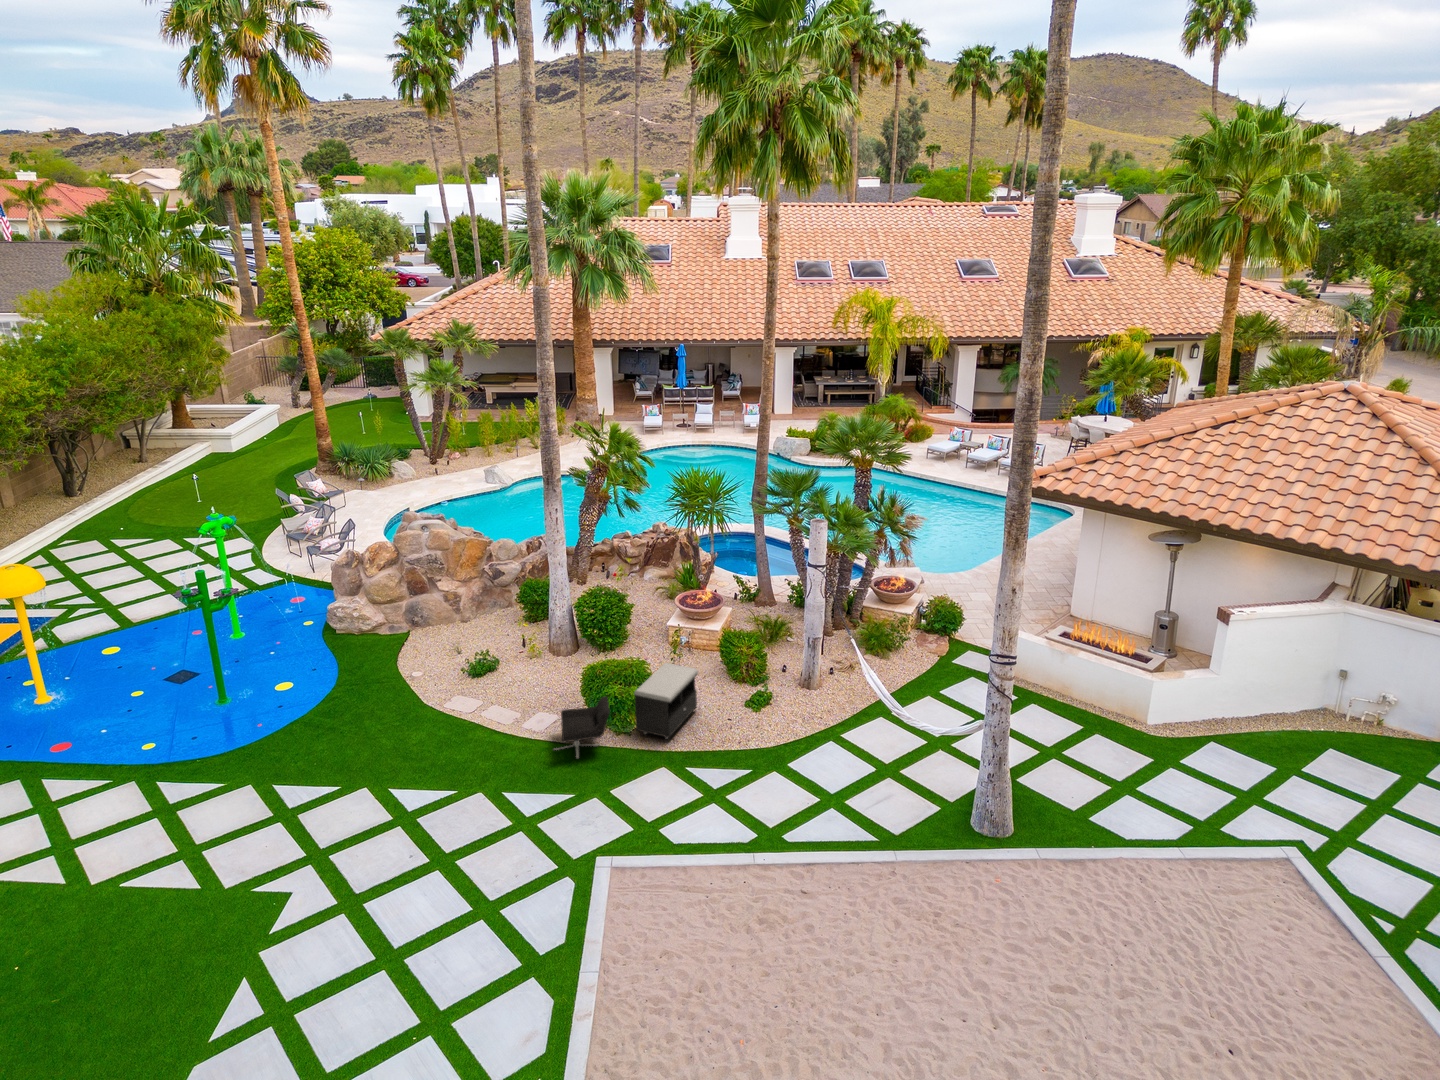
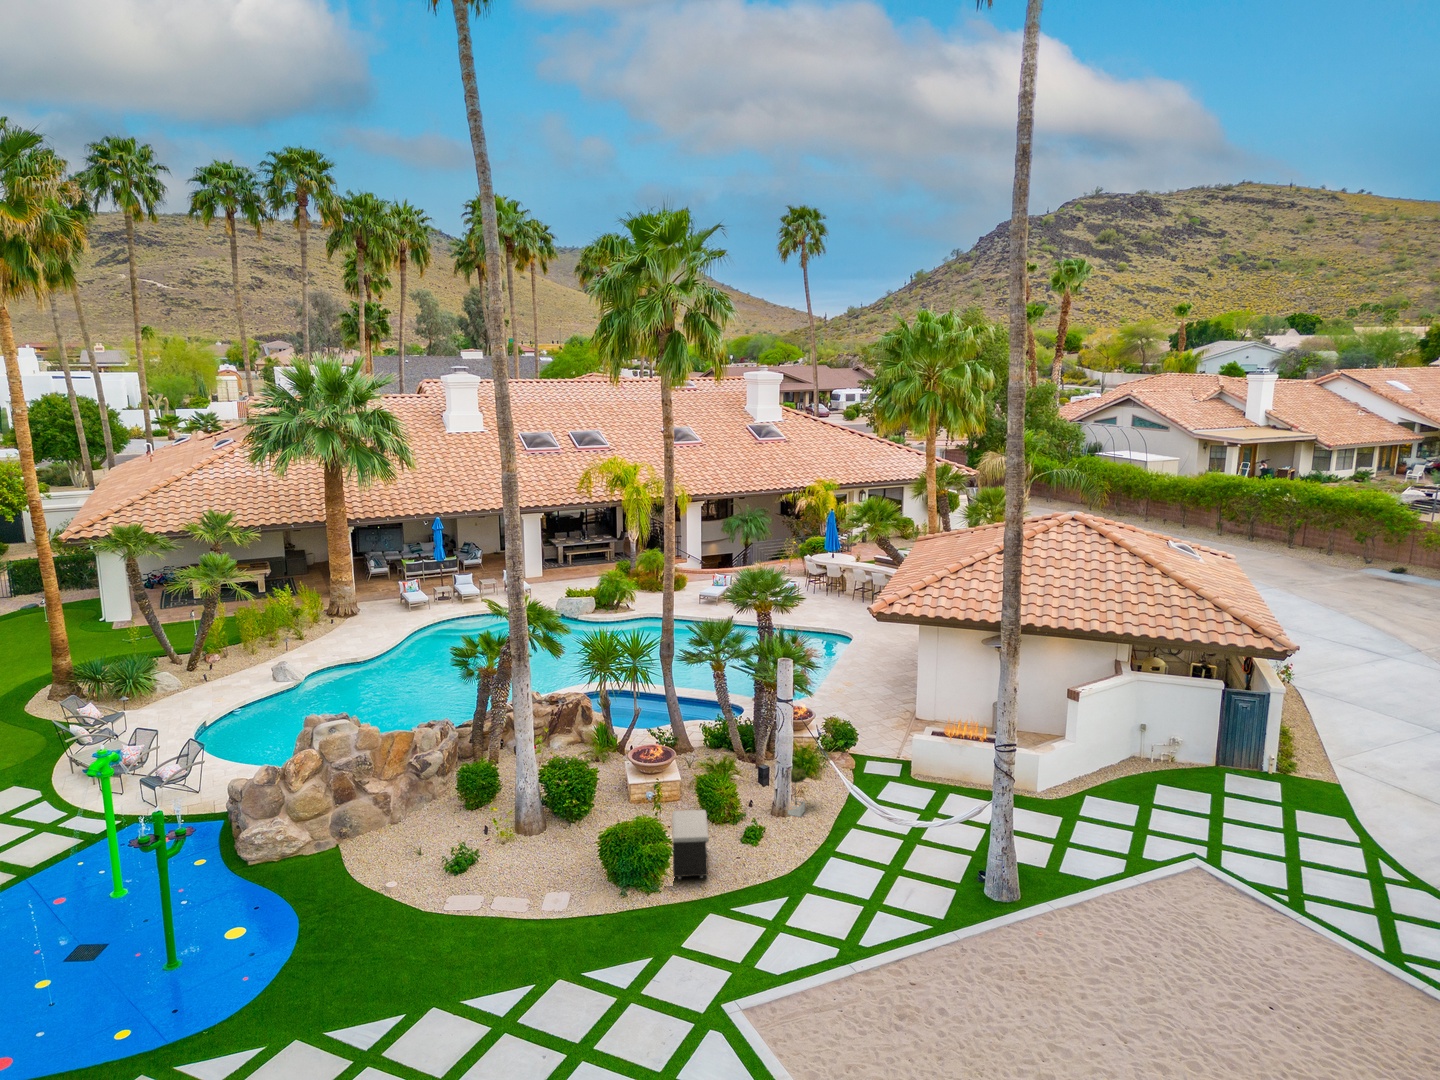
potted tree: none [814,646,841,701] -> present [788,769,806,817]
lounge chair: present [555,696,610,758] -> none [608,850,665,913]

